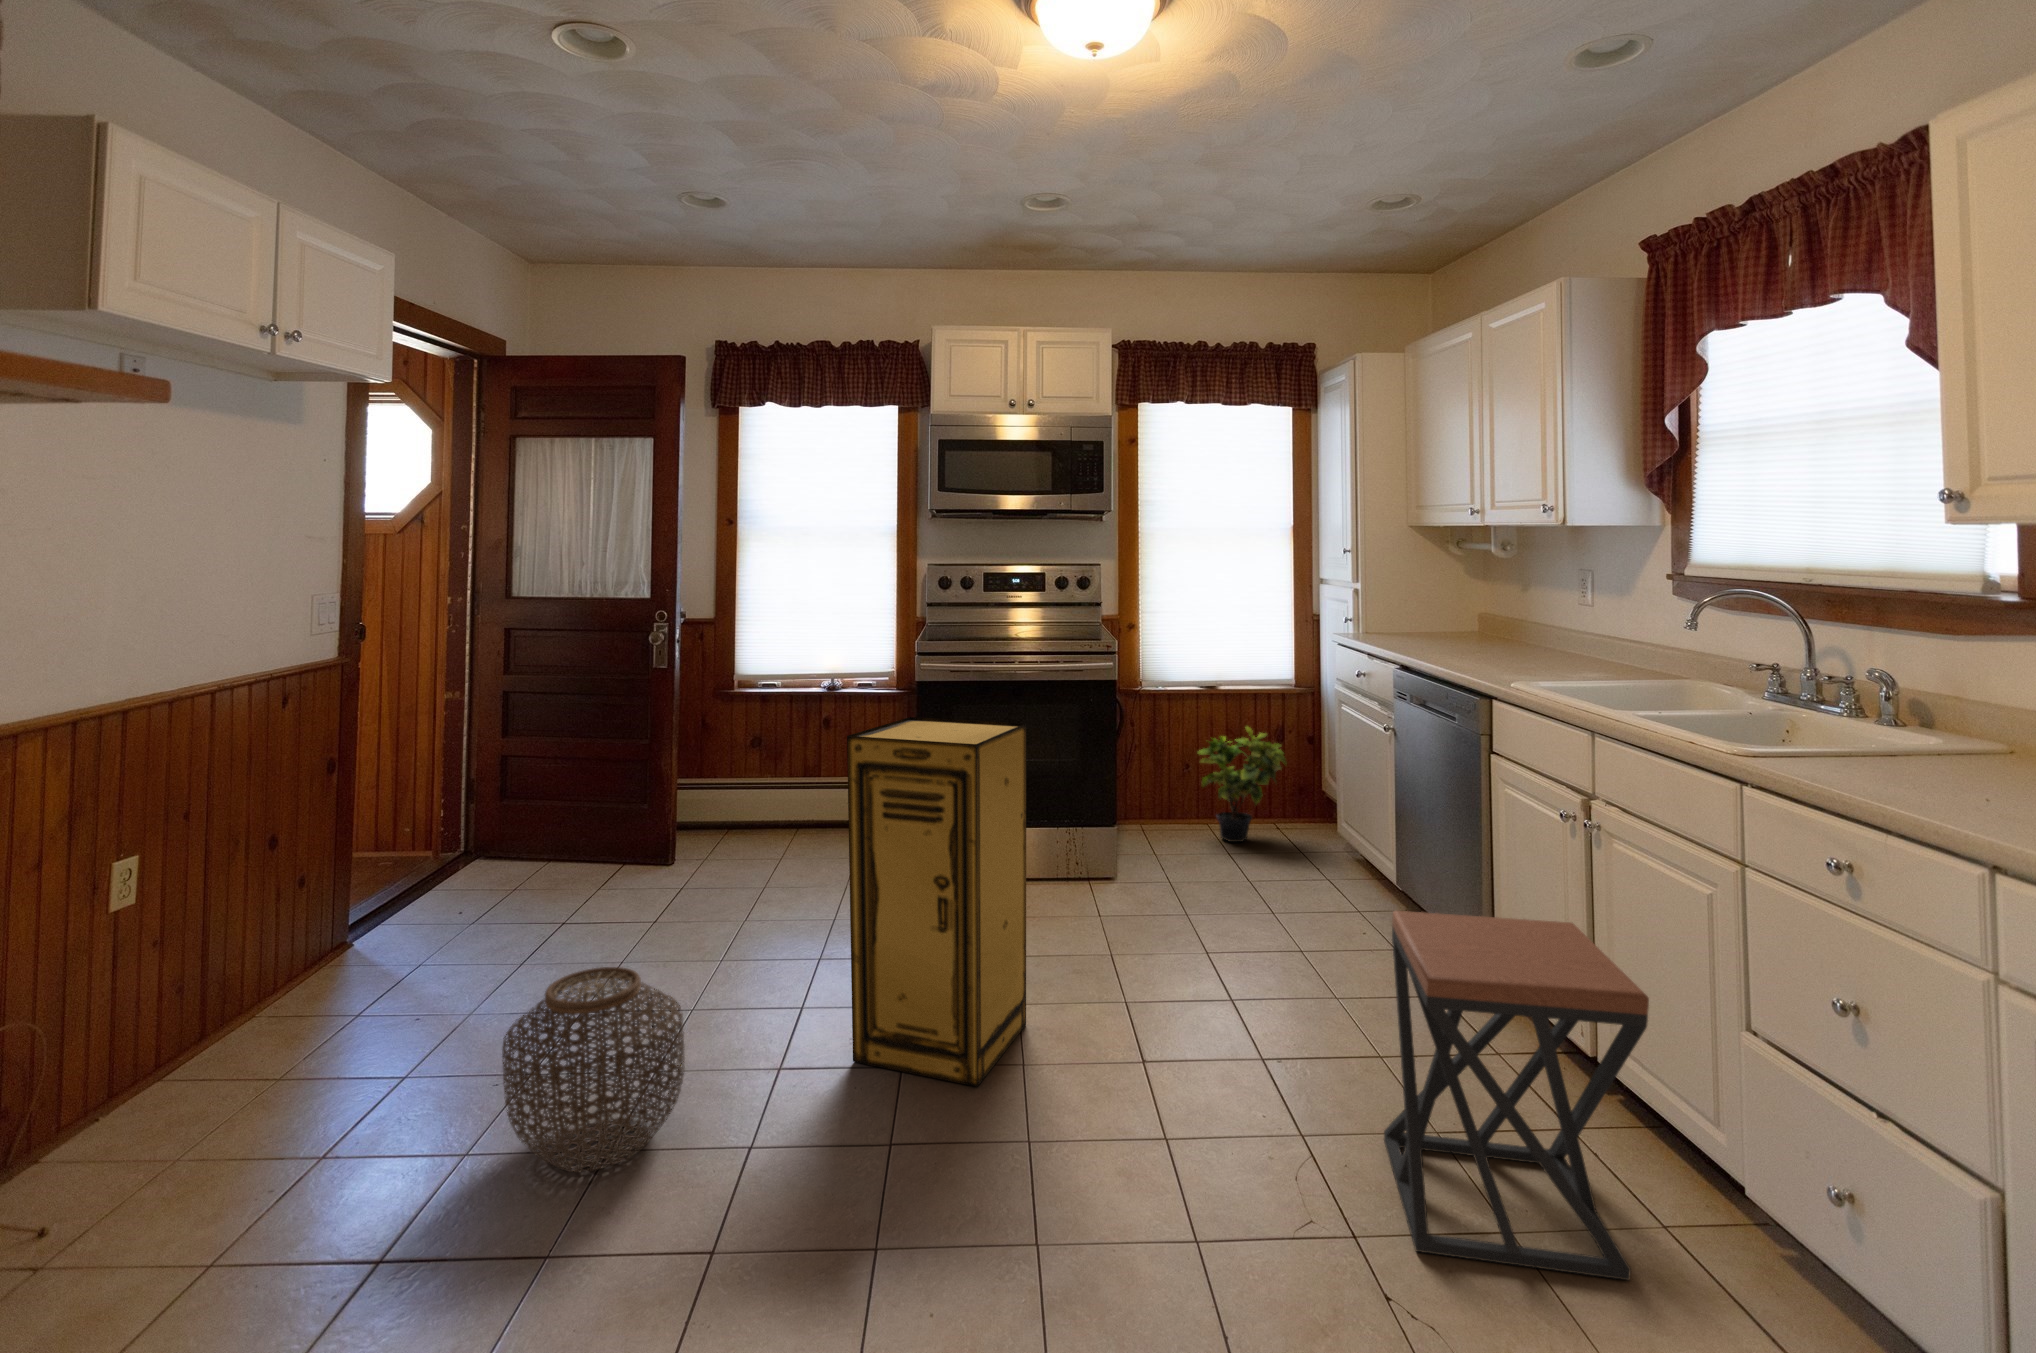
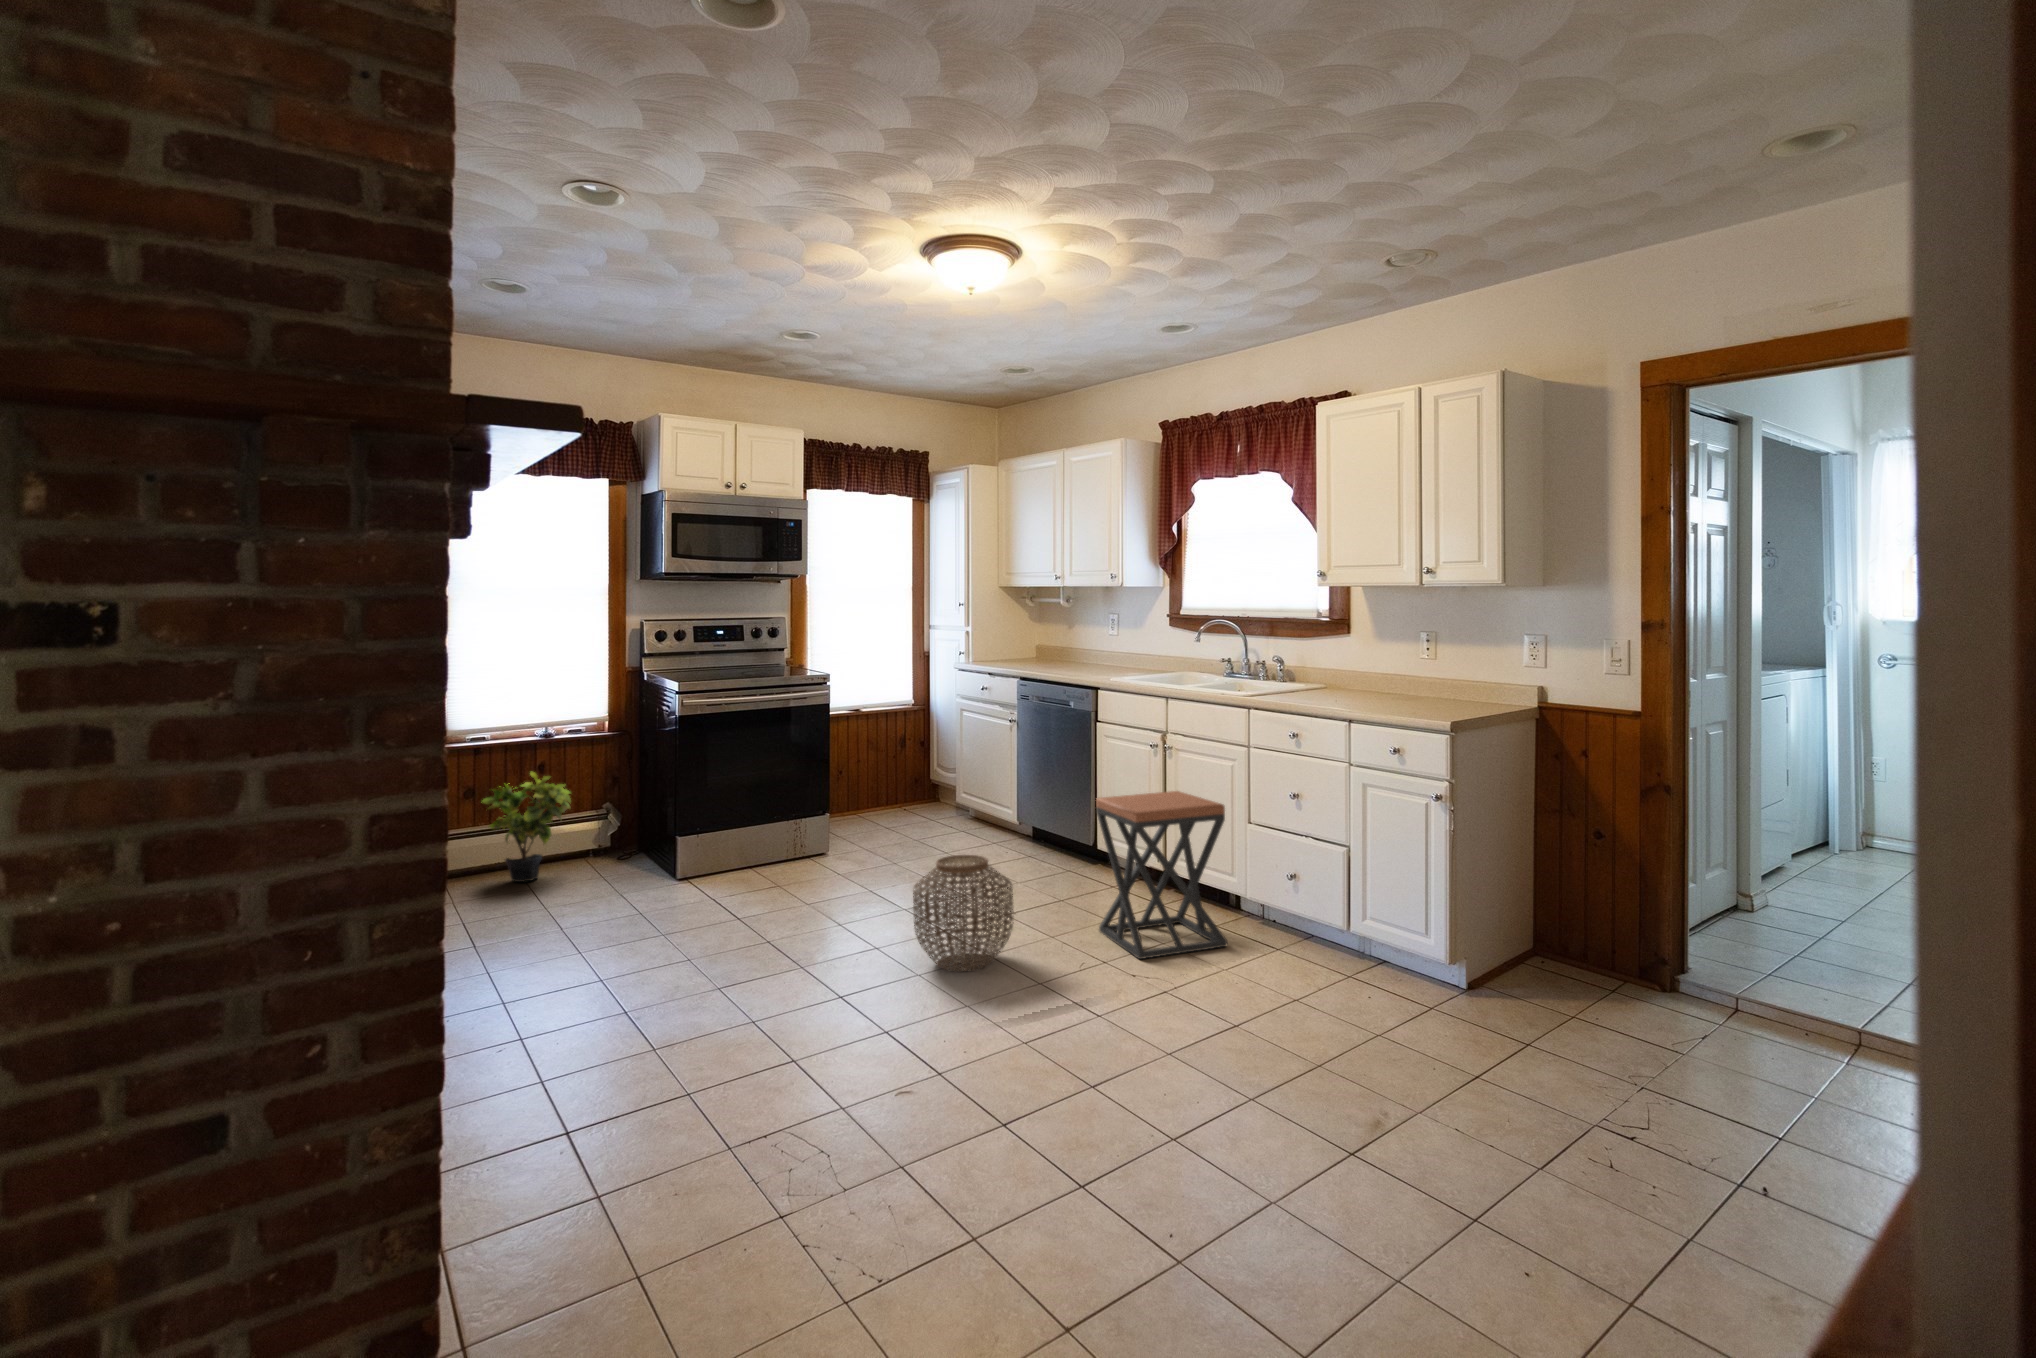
storage cabinet: present [847,717,1026,1087] -> none [752,720,860,969]
potted plant: present [1198,727,1287,842] -> present [481,772,571,882]
woven basket: present [502,967,684,1172] -> present [913,855,1013,971]

